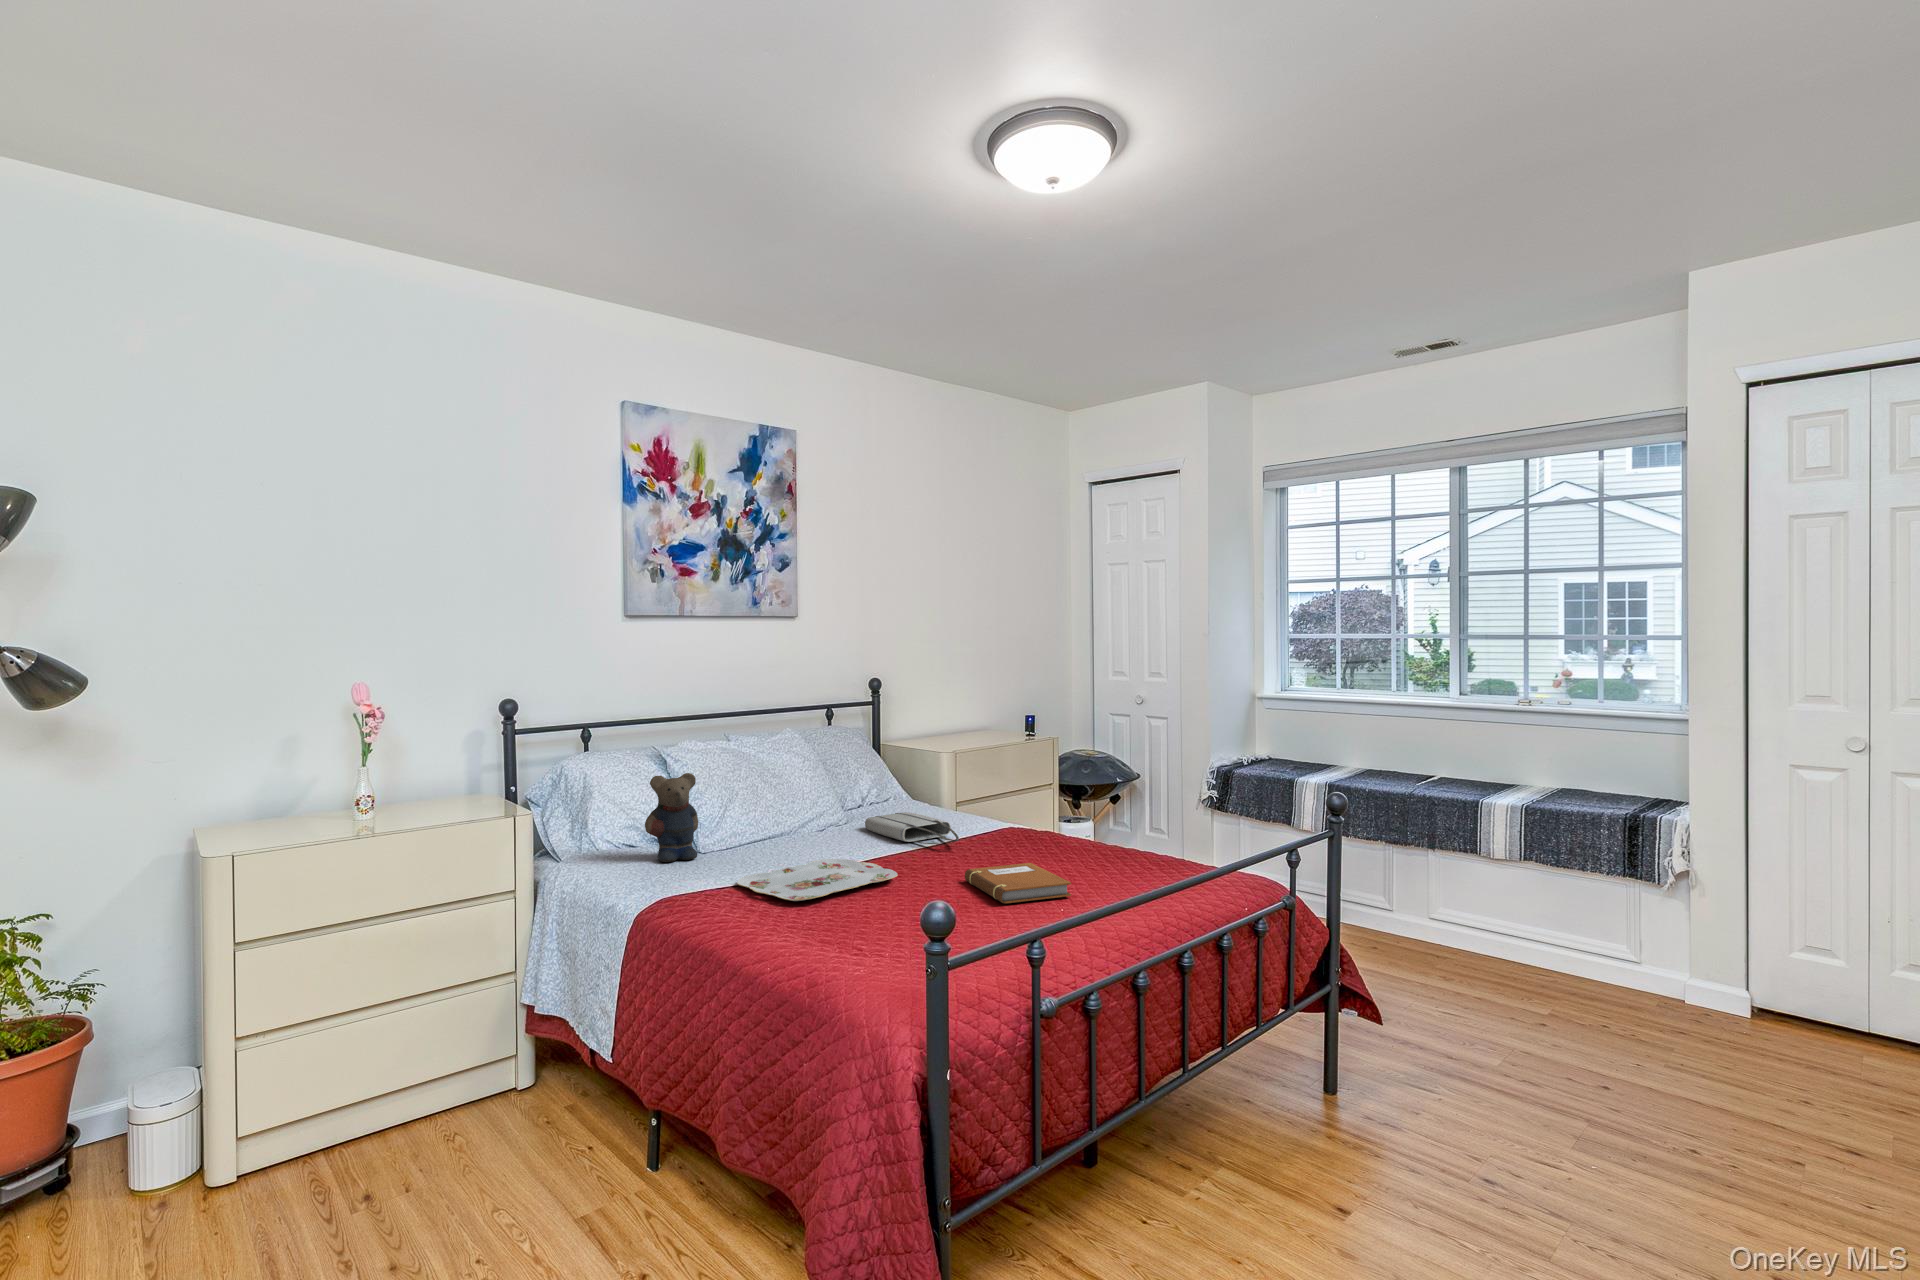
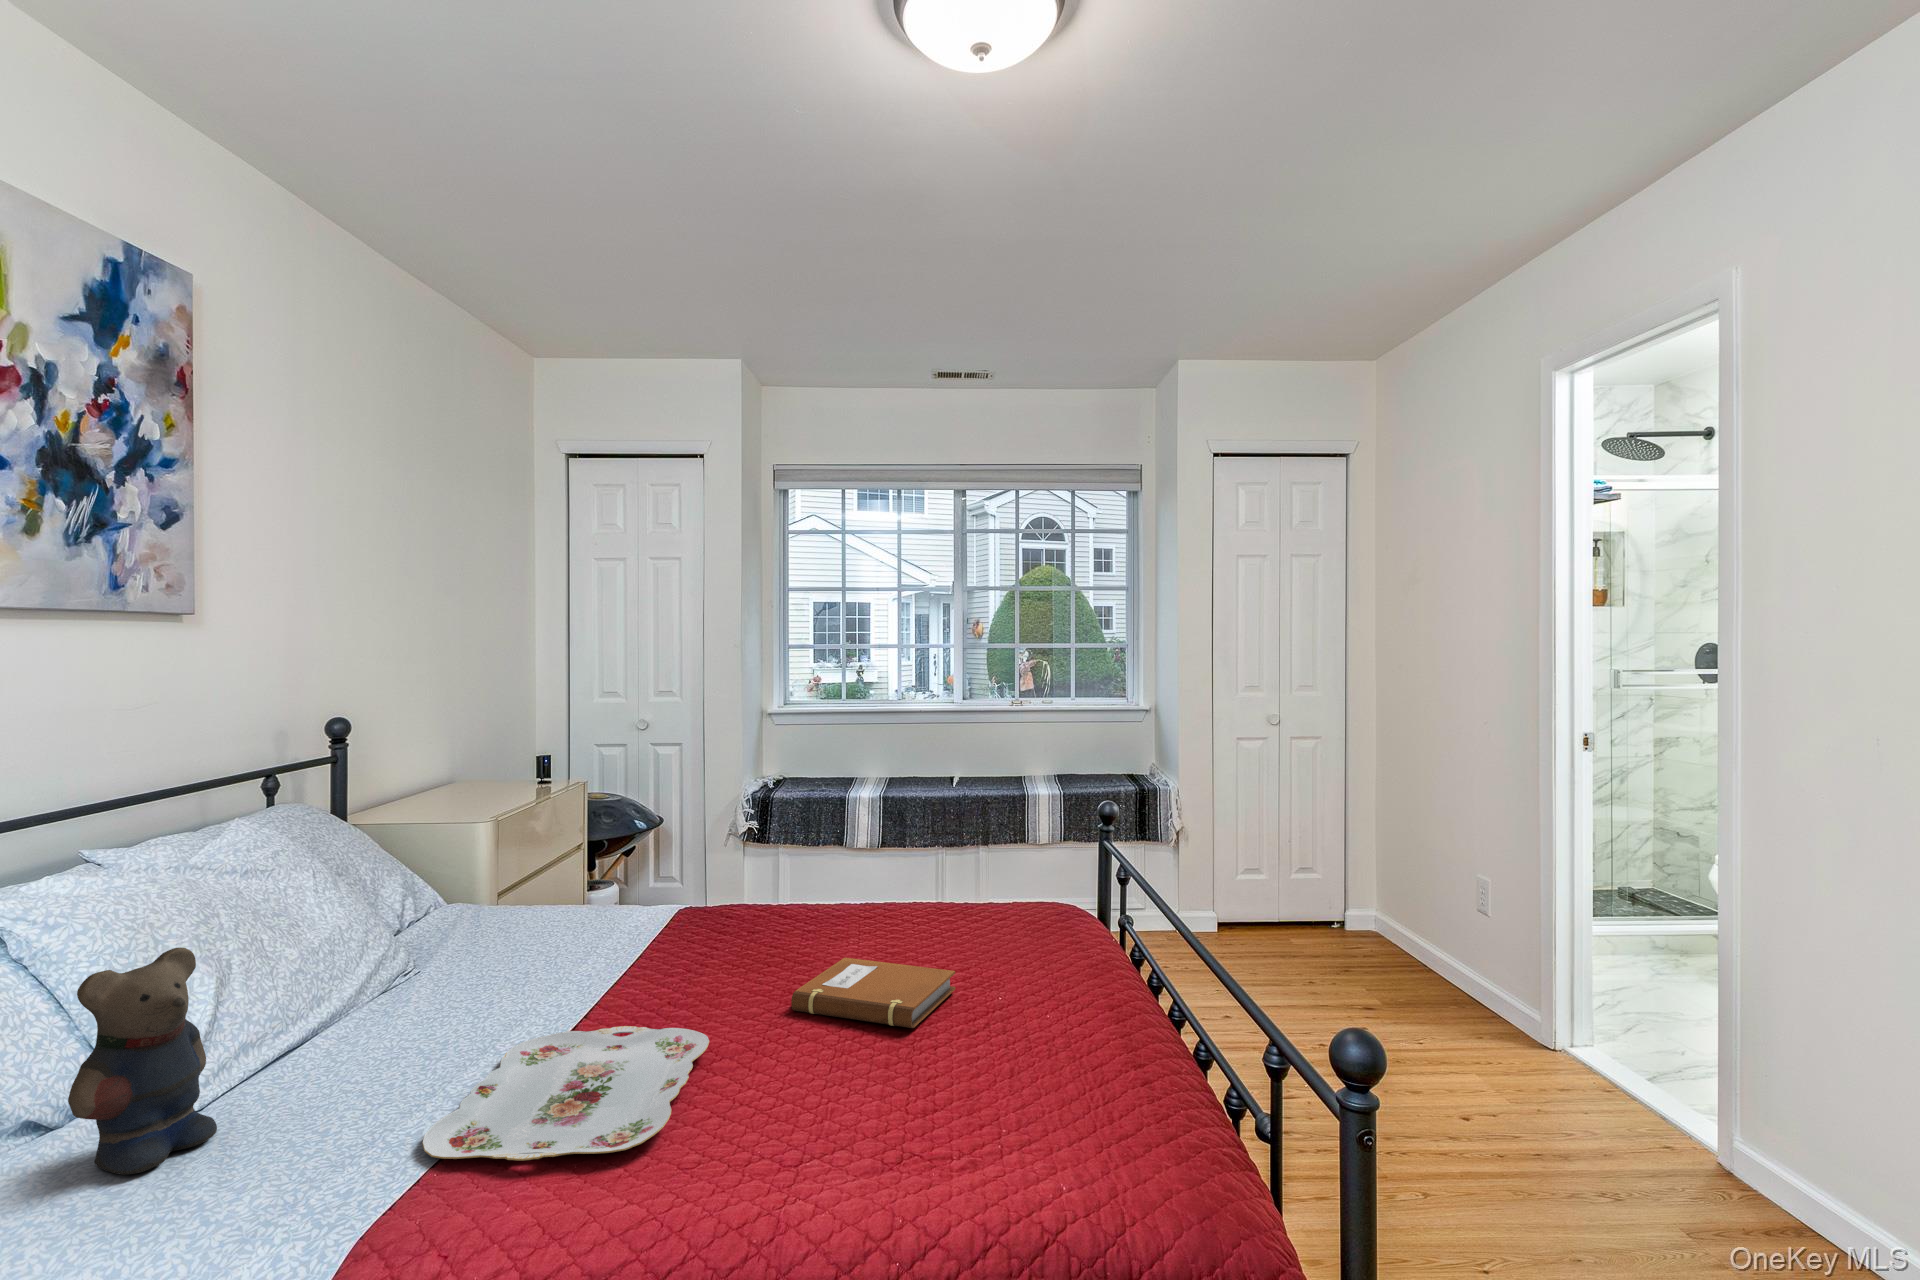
tote bag: present [865,812,959,844] -> none [470,925,685,973]

